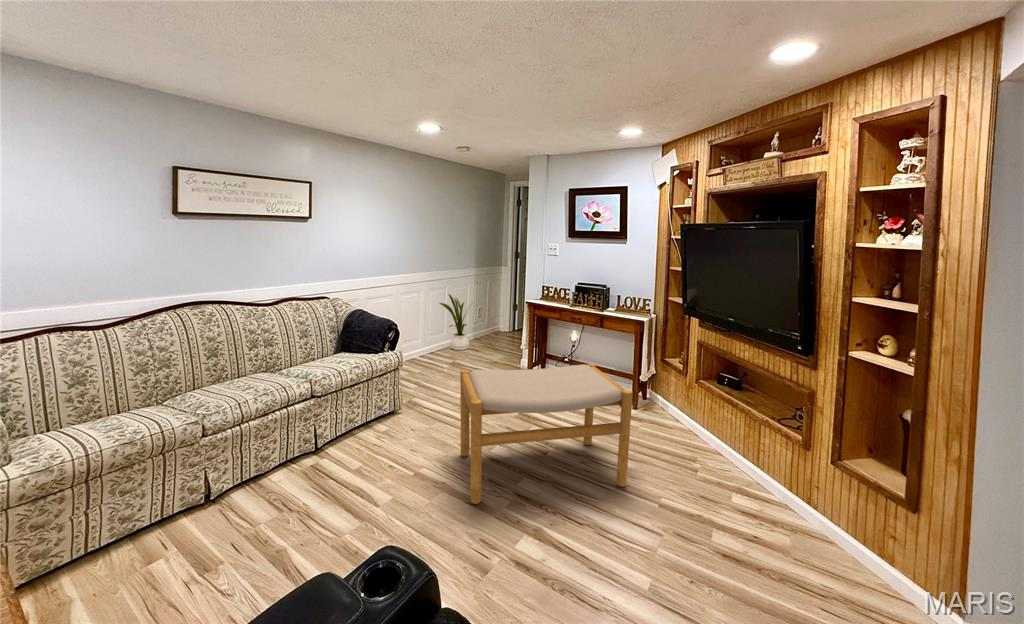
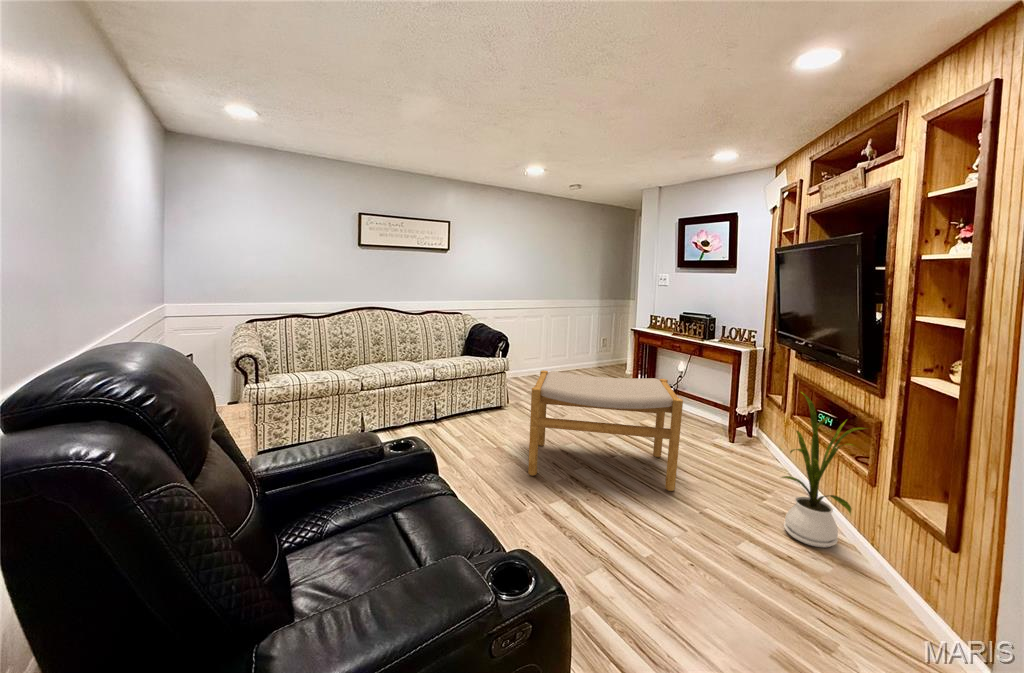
house plant: present [439,294,469,350] -> present [782,392,866,547]

